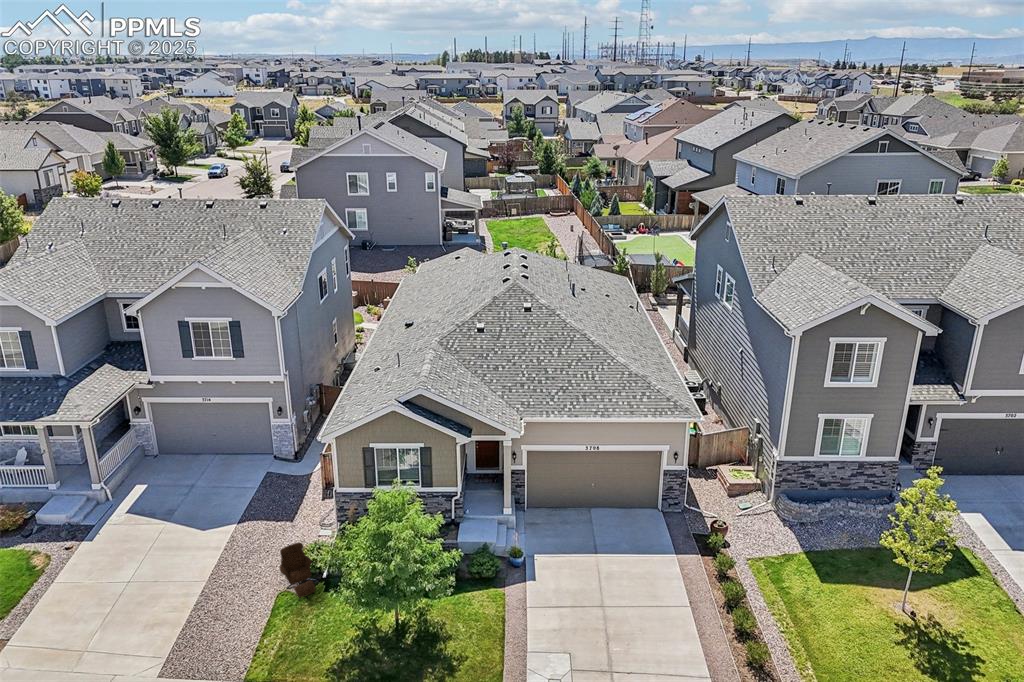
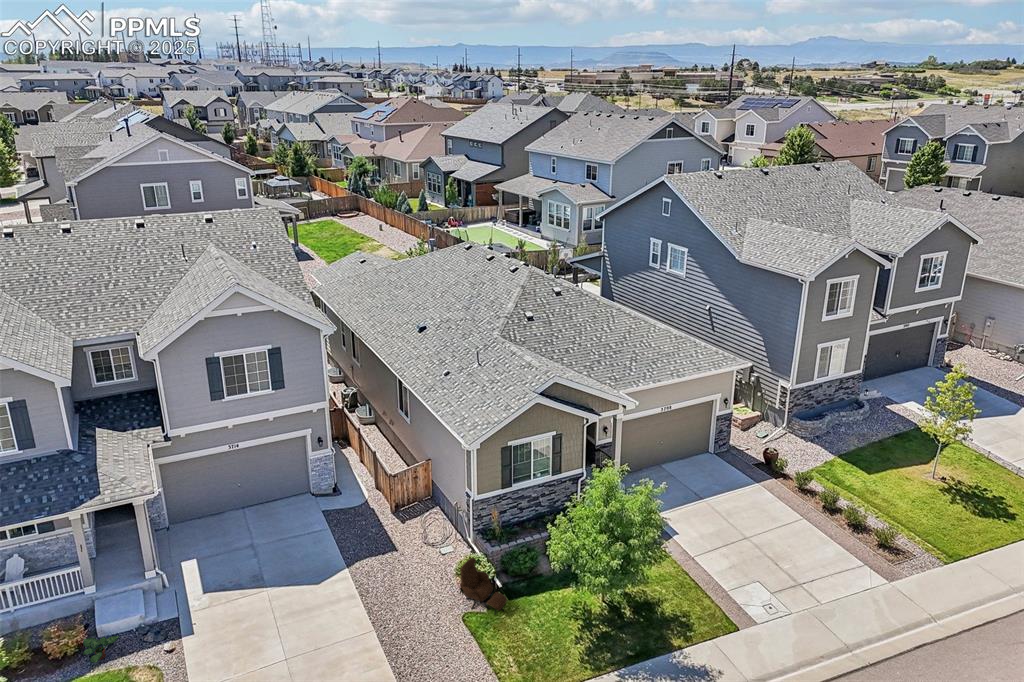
potted plant: none [11,520,43,540] -> present [83,636,119,663]

